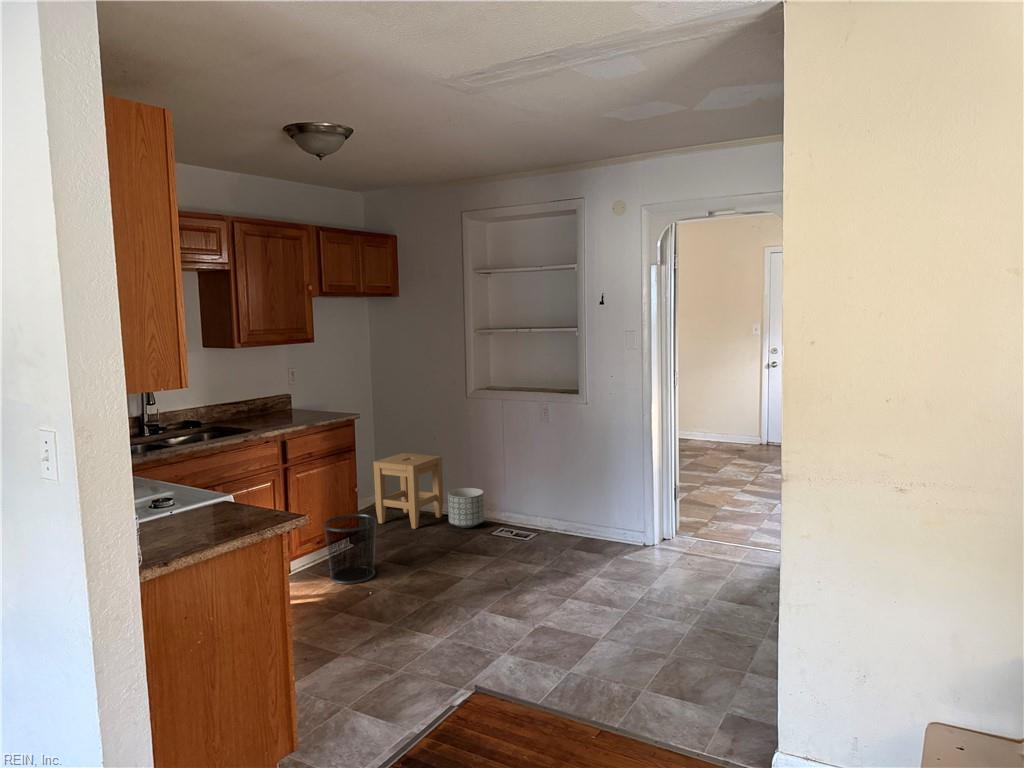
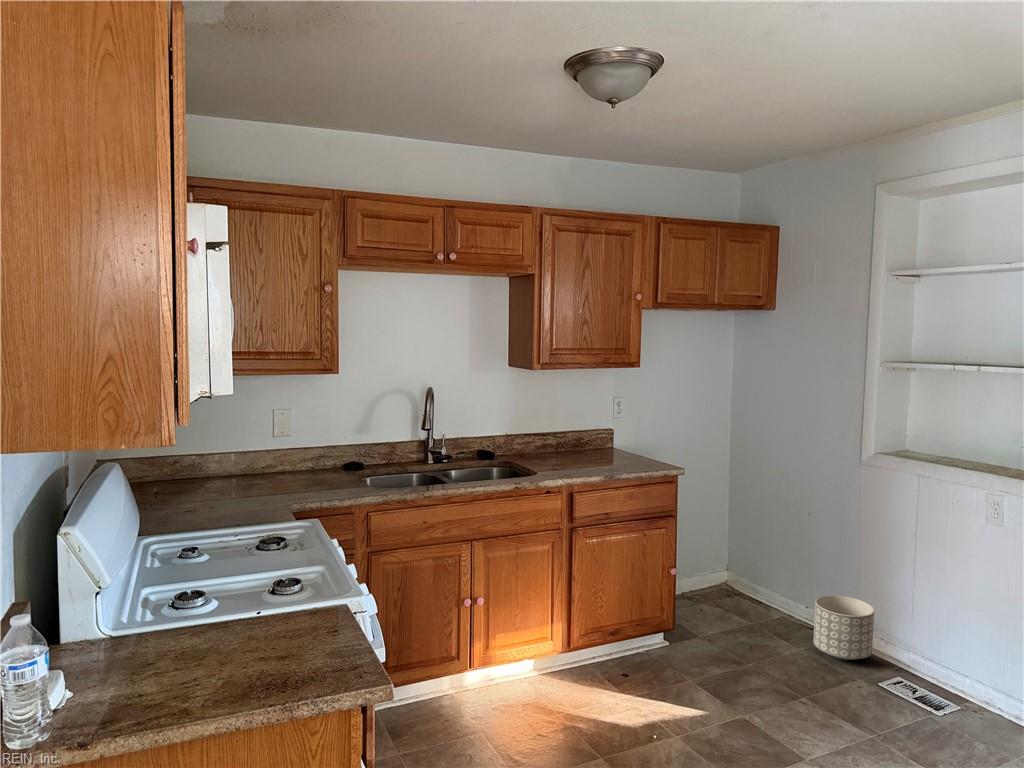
stool: present [374,453,443,529] -> none [714,524,817,638]
waste bin: present [323,514,377,584] -> none [608,607,682,711]

